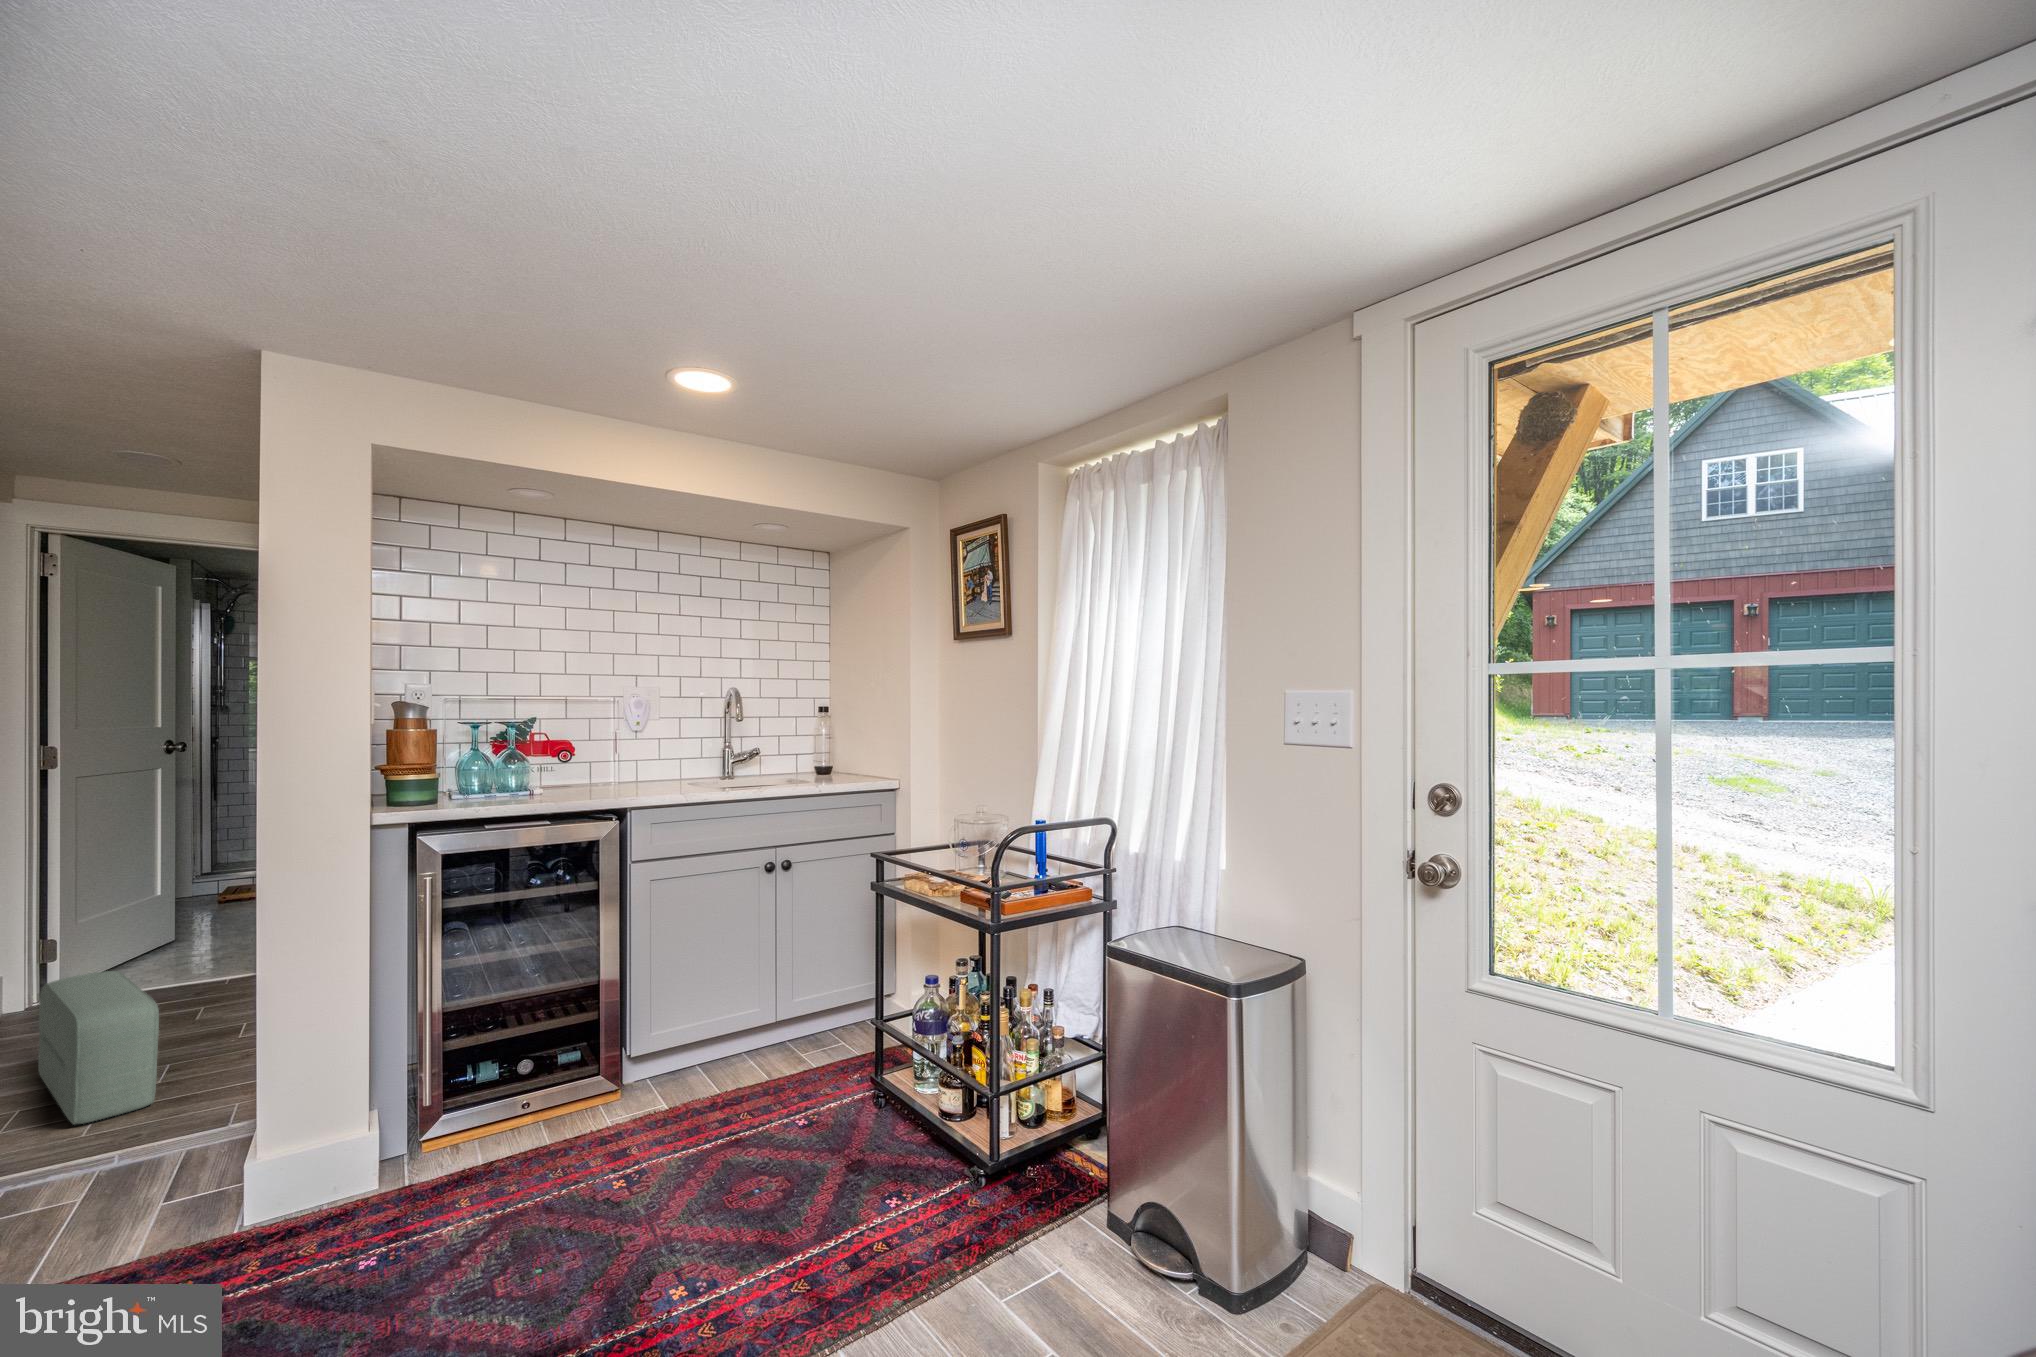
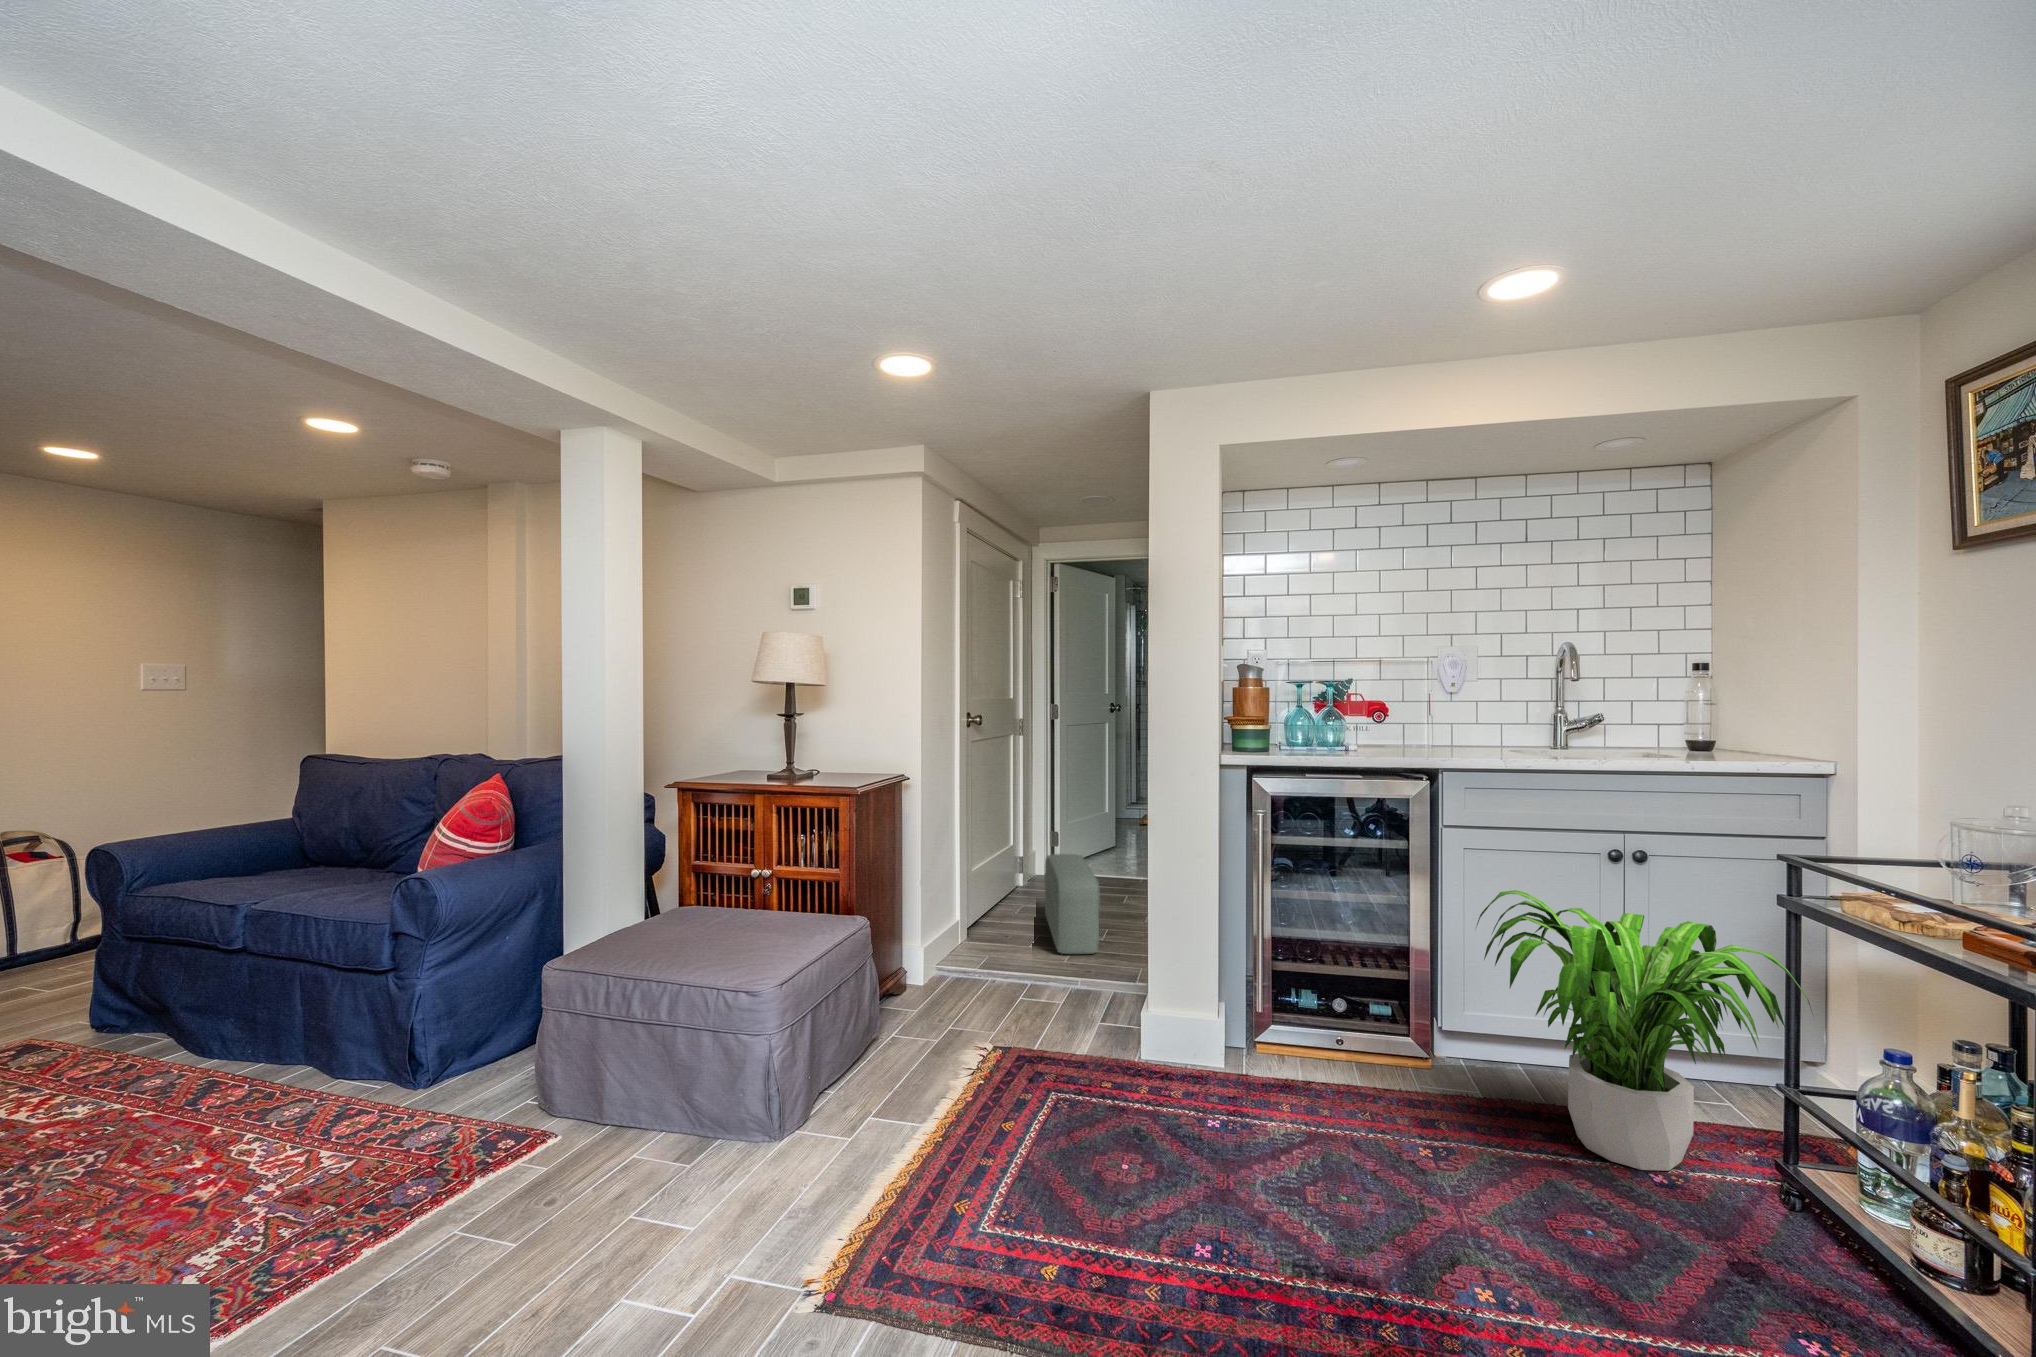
potted plant: none [660,910,894,1123] -> present [1476,890,1812,1171]

